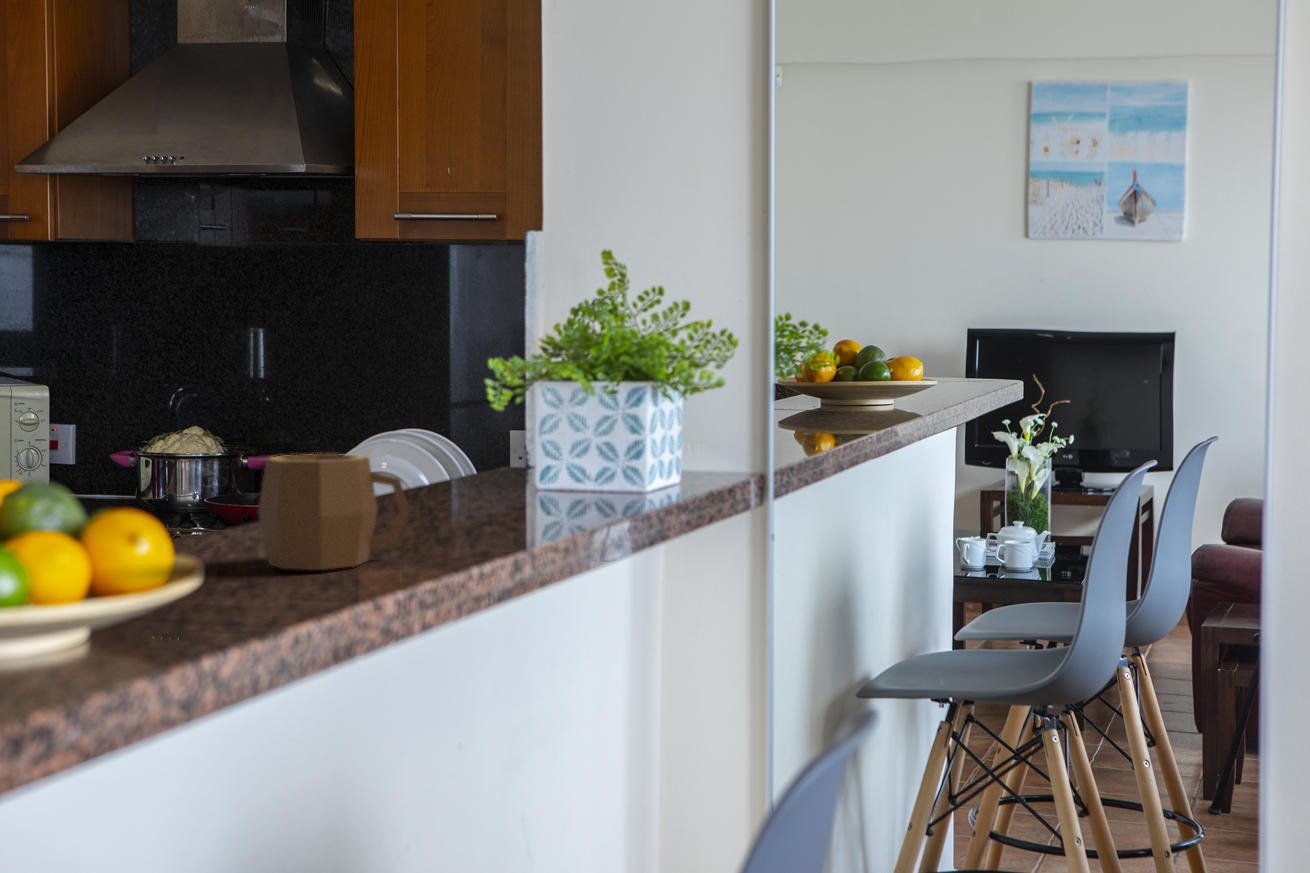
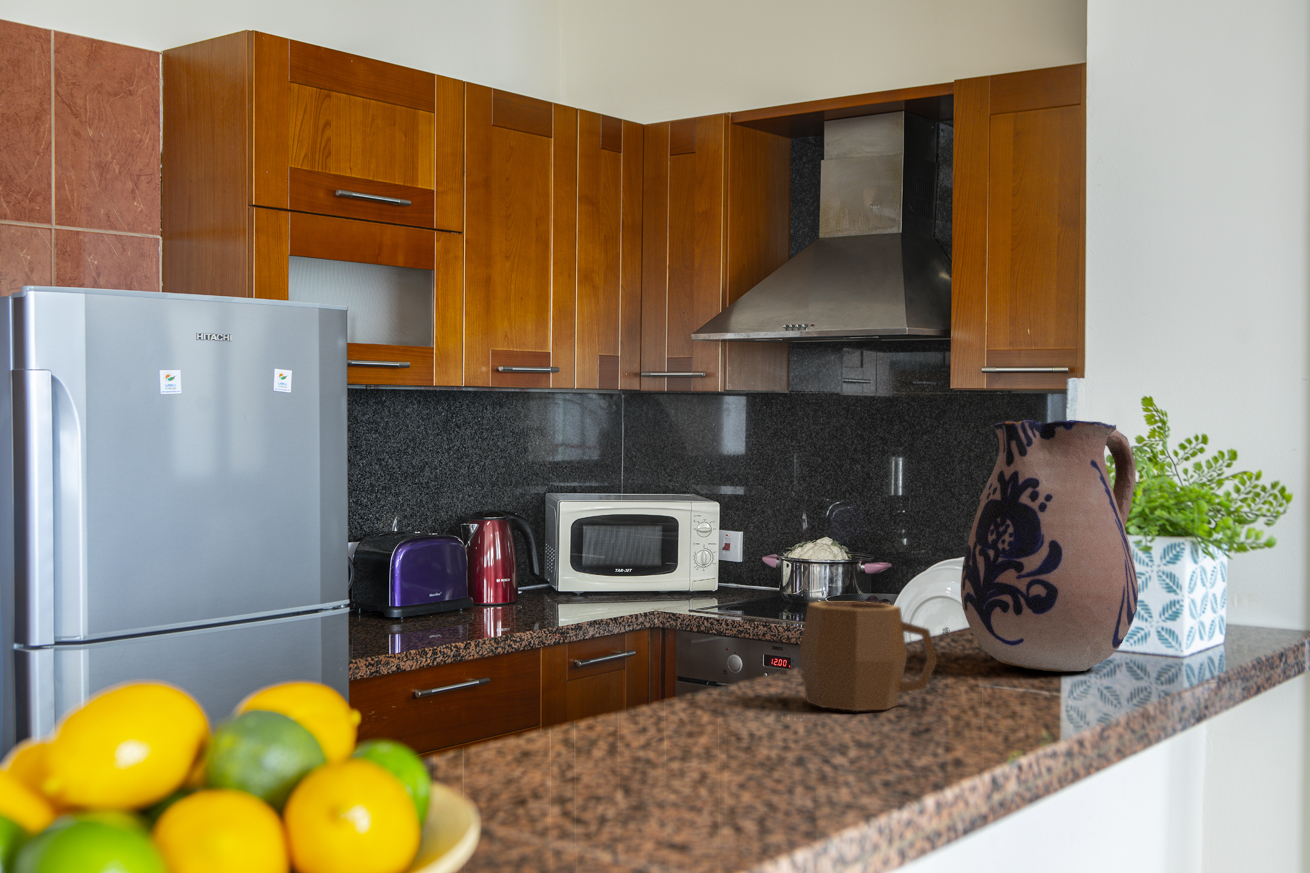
ceramic pitcher: none [435,264,605,515] -> present [961,420,1138,671]

